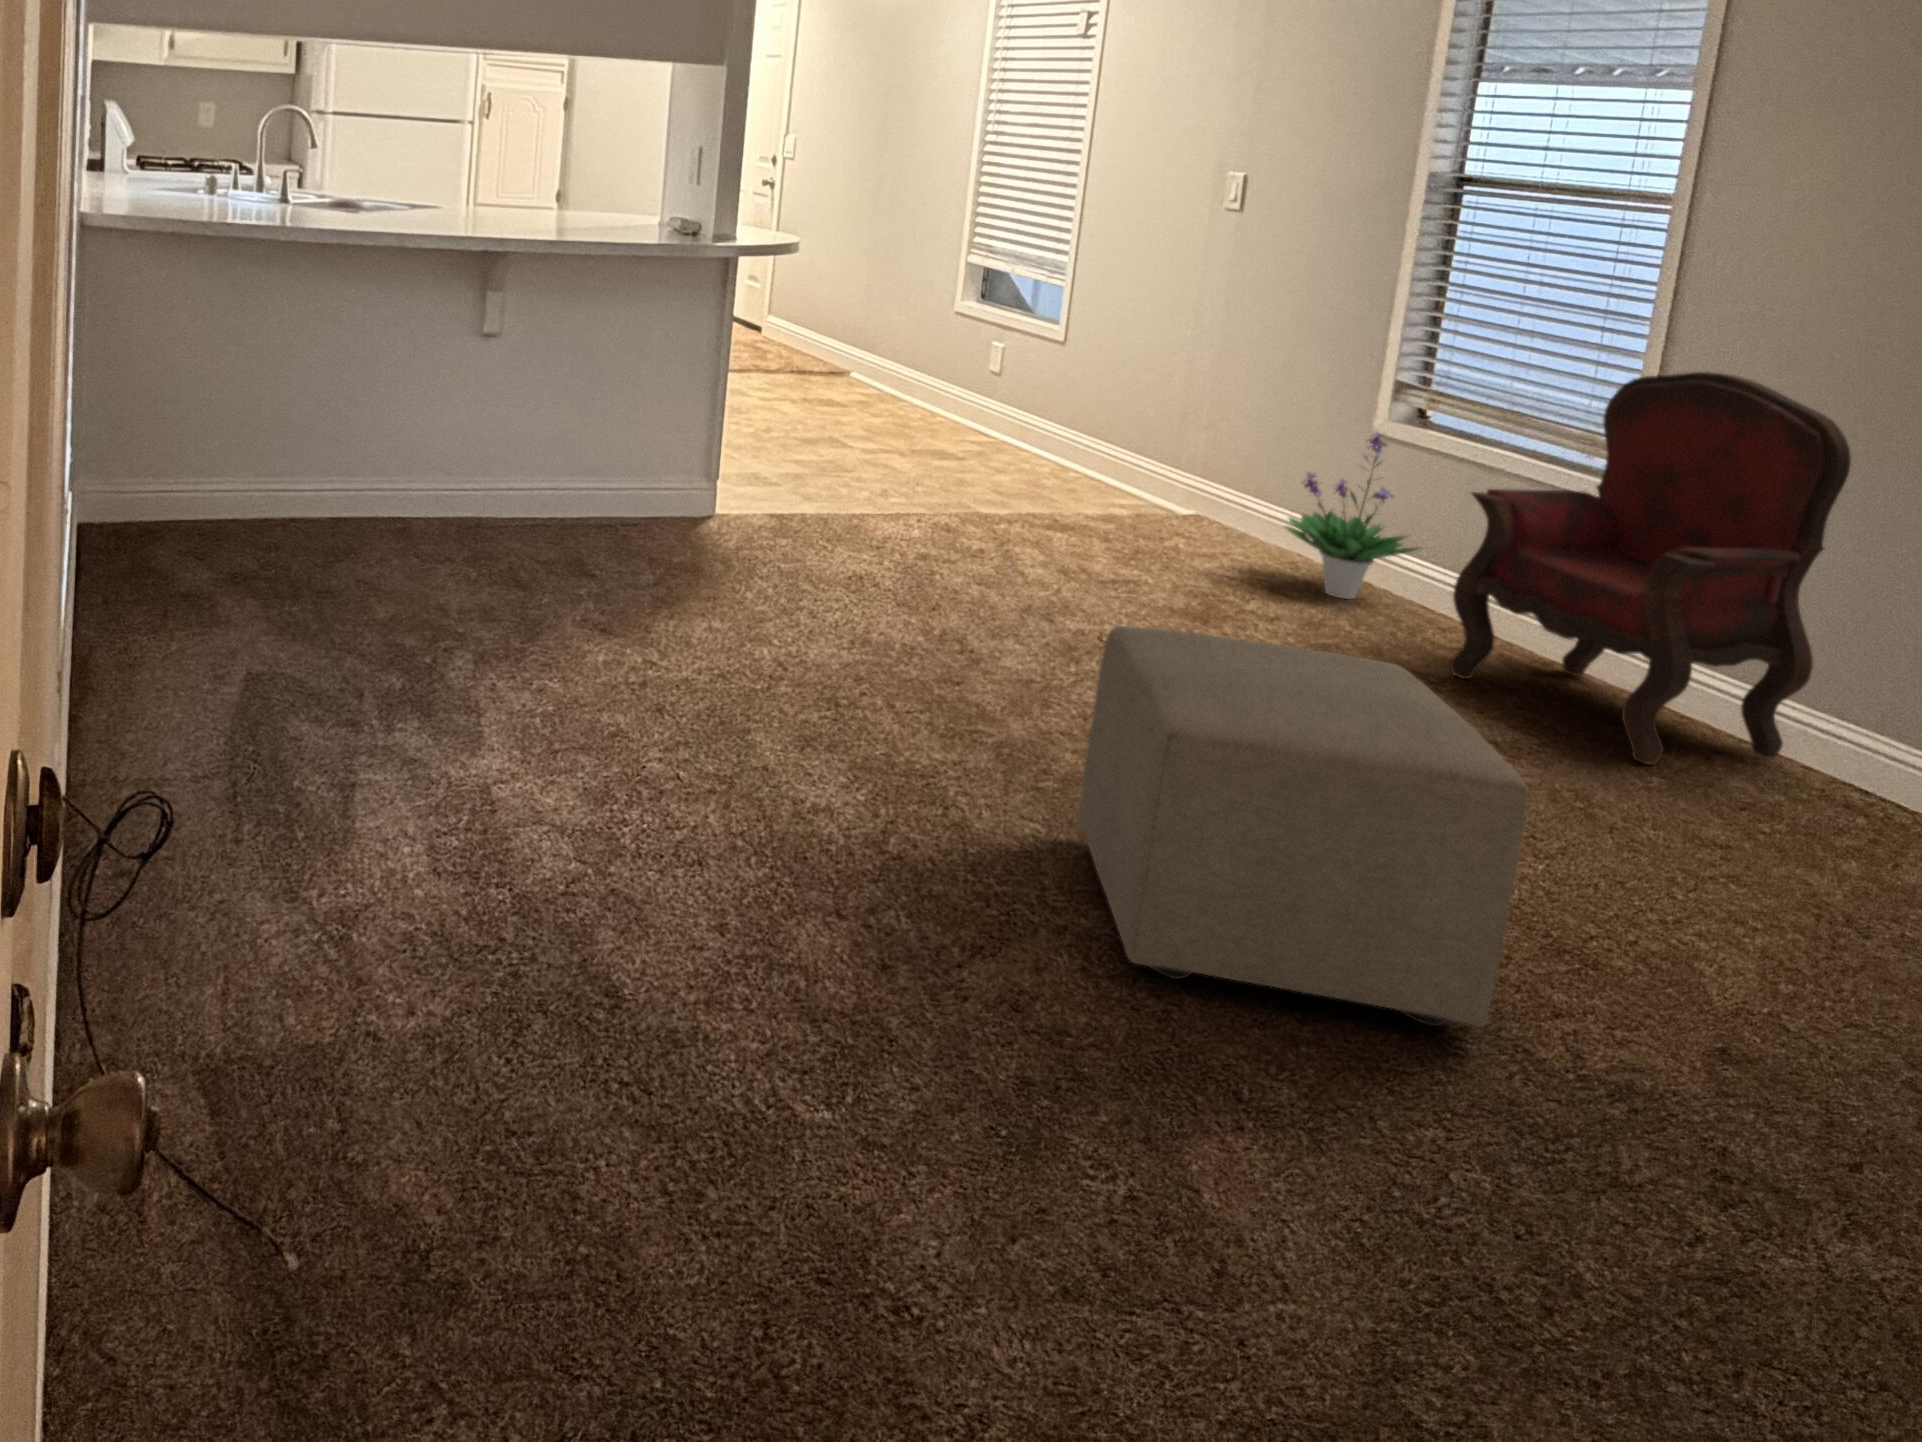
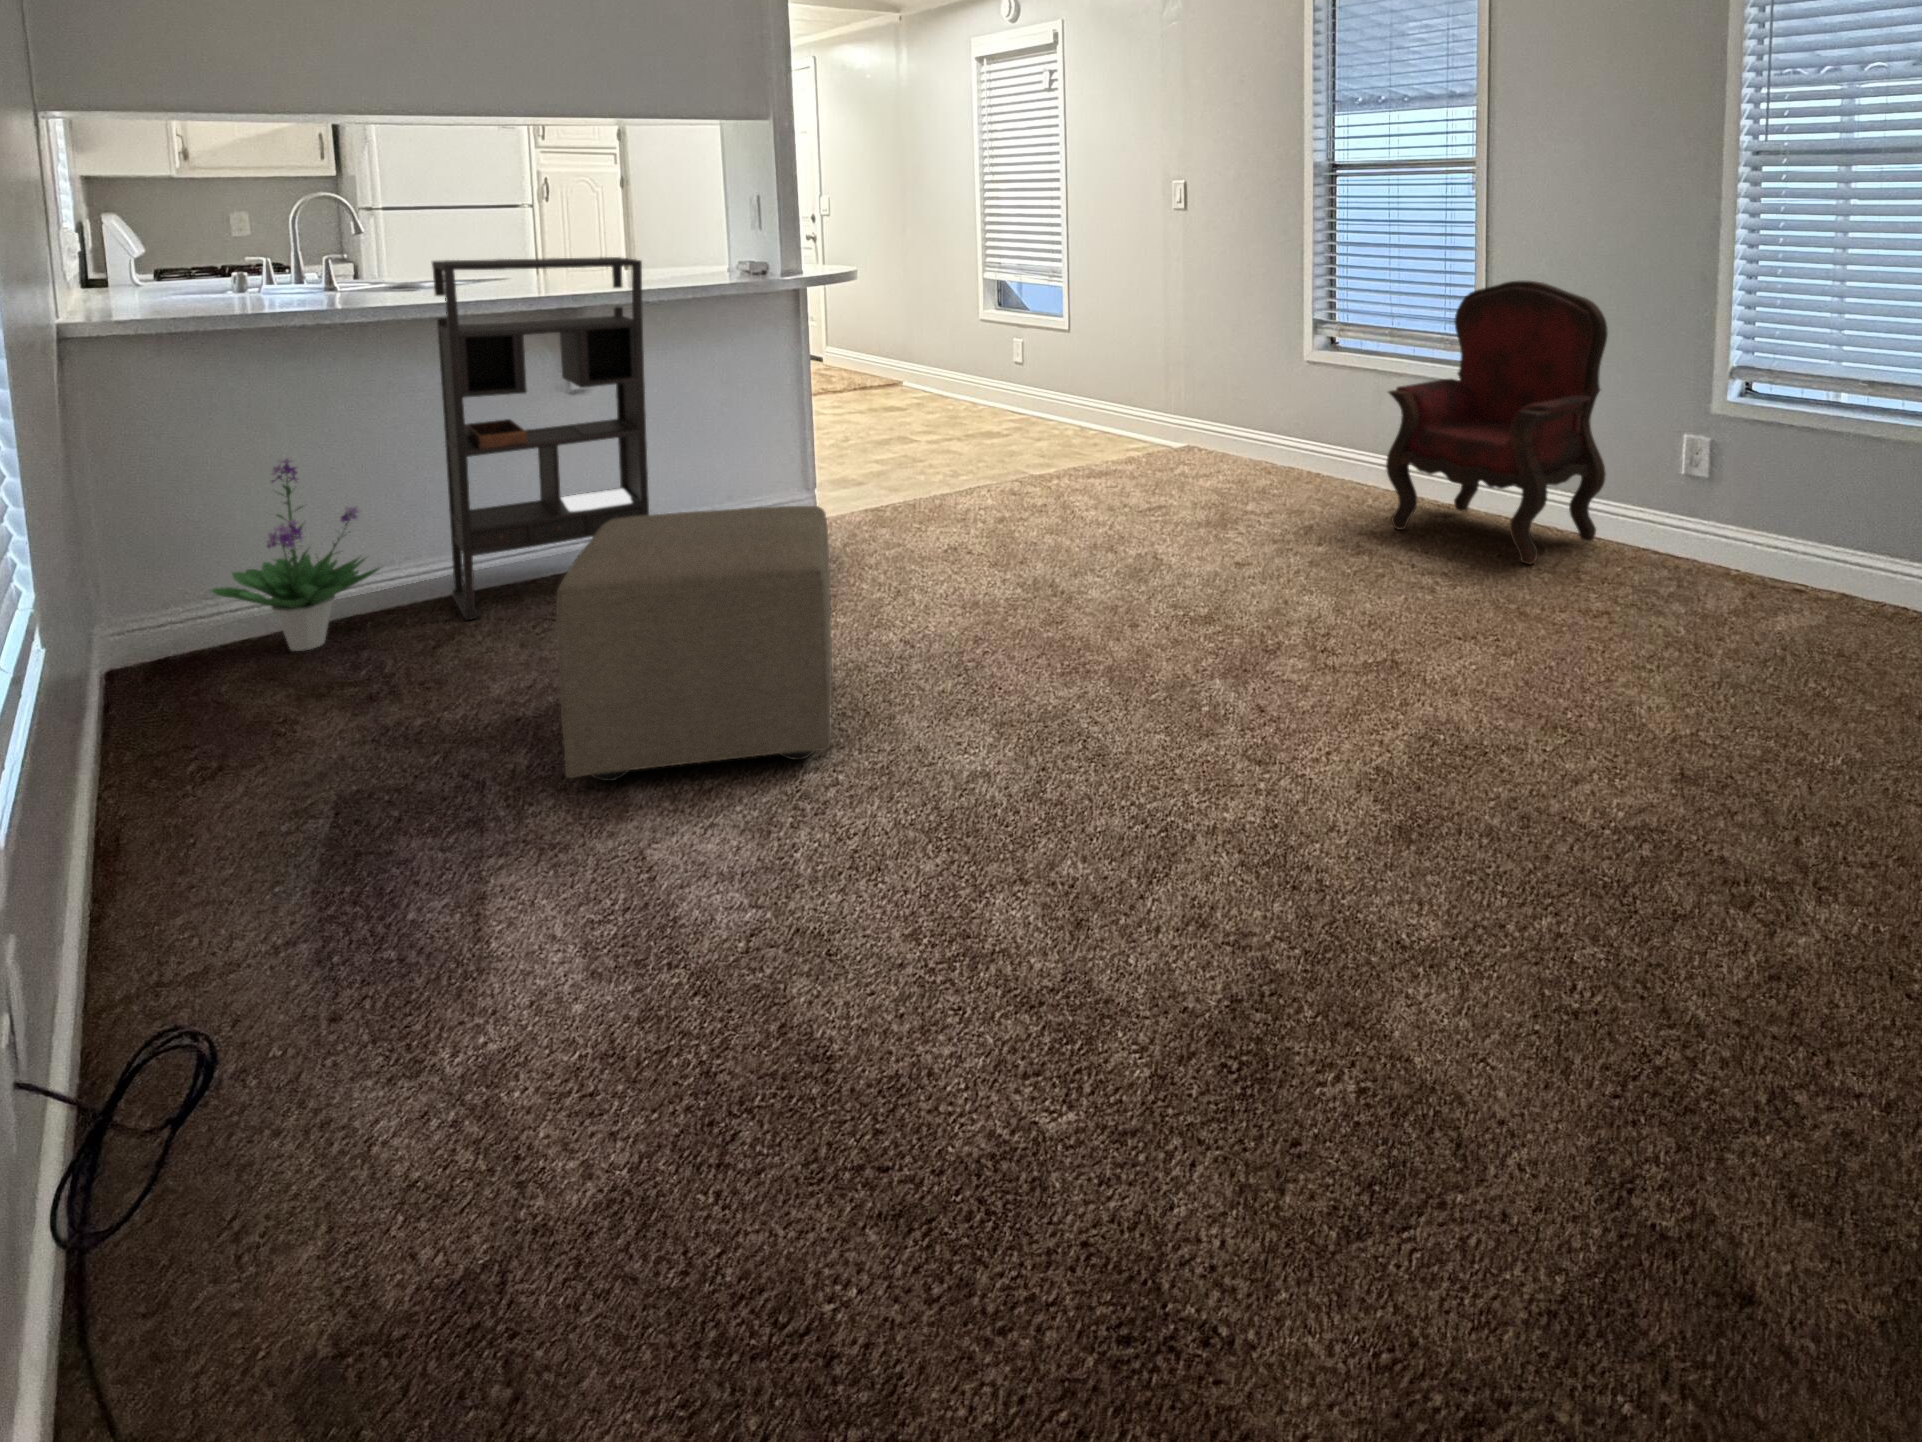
bookshelf: none [355,189,569,544] -> present [432,257,649,620]
potted plant: present [1285,431,1419,599] -> present [211,458,380,651]
ottoman: present [1078,626,1528,1027] -> present [557,506,832,781]

